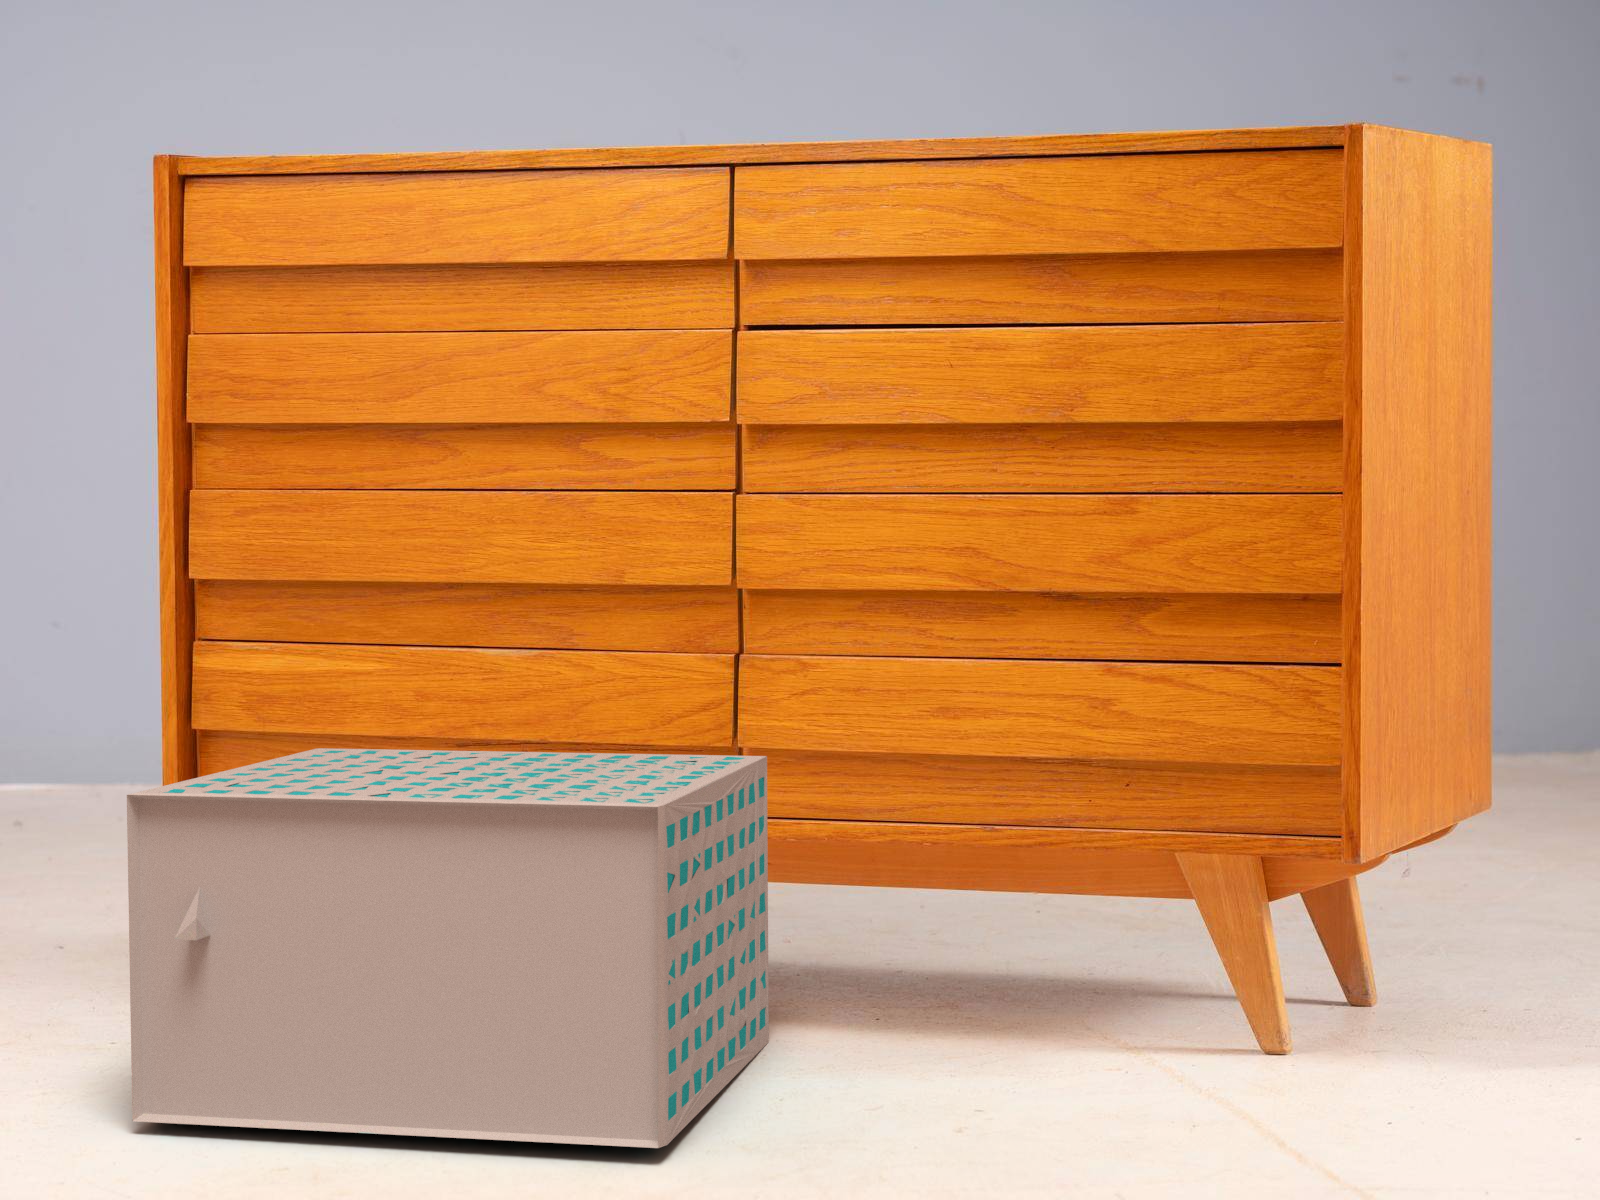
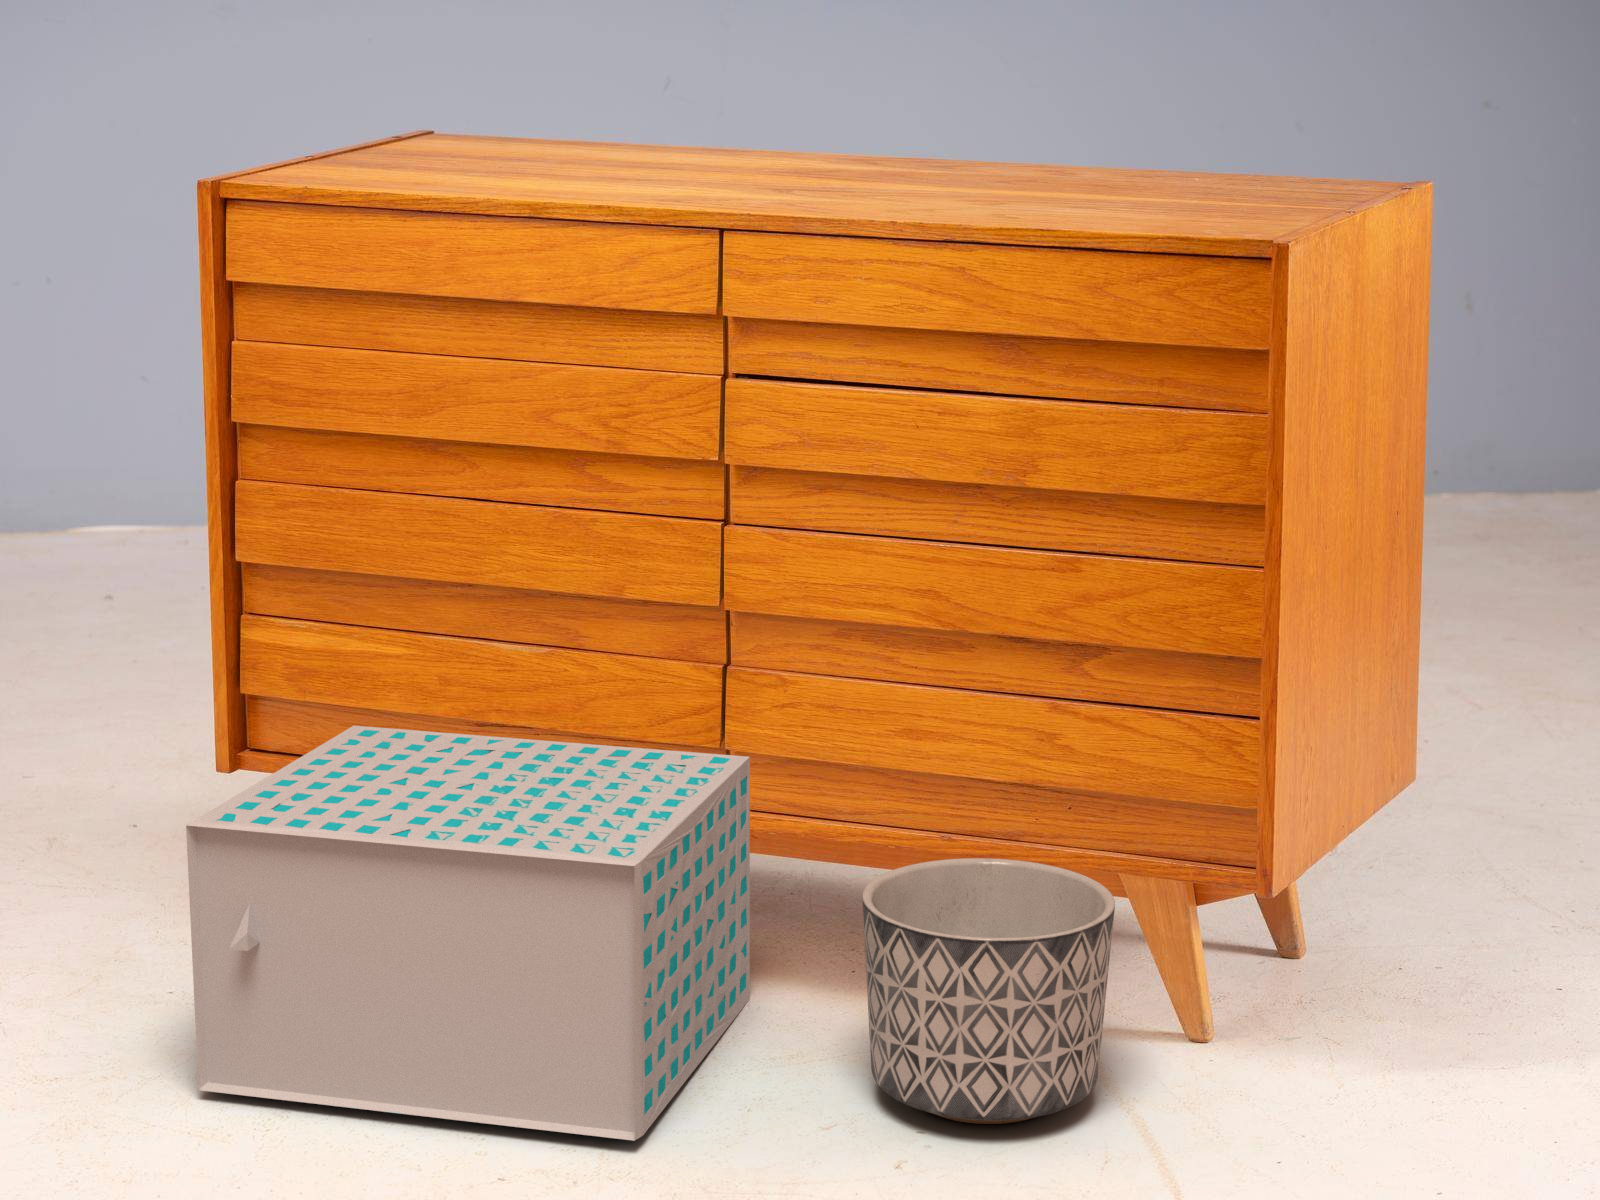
planter: none [912,847,1203,1129] -> present [862,858,1115,1124]

